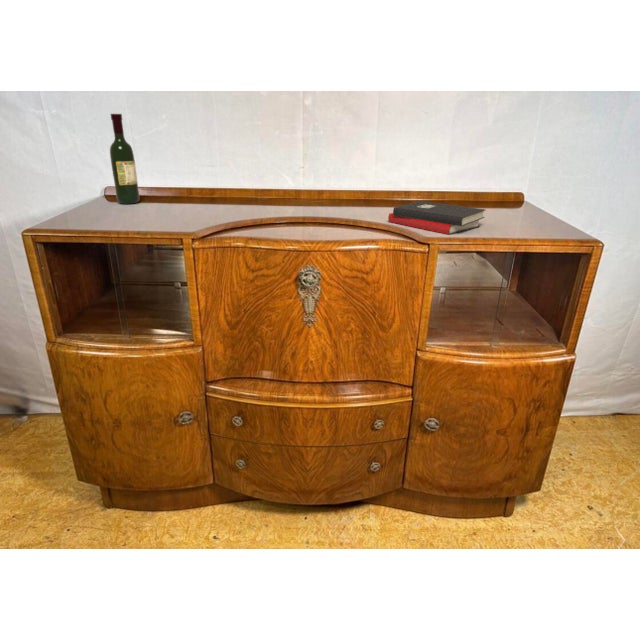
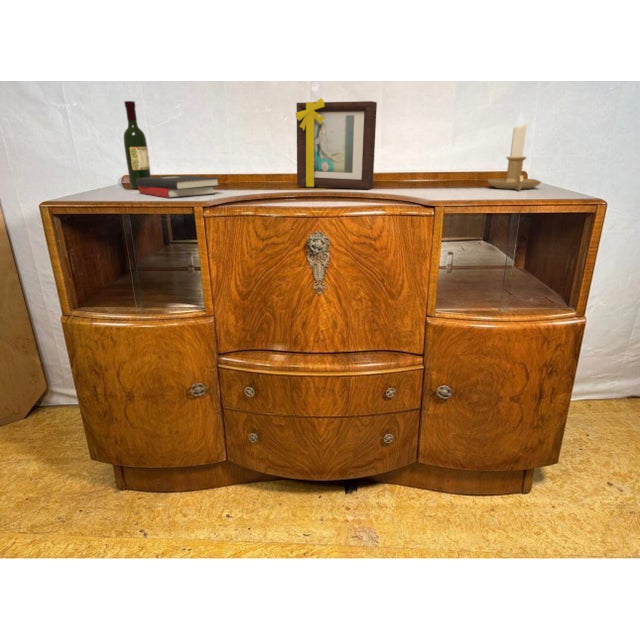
picture frame: none [289,118,373,213] -> present [296,98,377,189]
candlestick: none [482,138,537,221] -> present [488,112,541,191]
hardback book: present [388,201,485,234] -> present [137,175,220,198]

